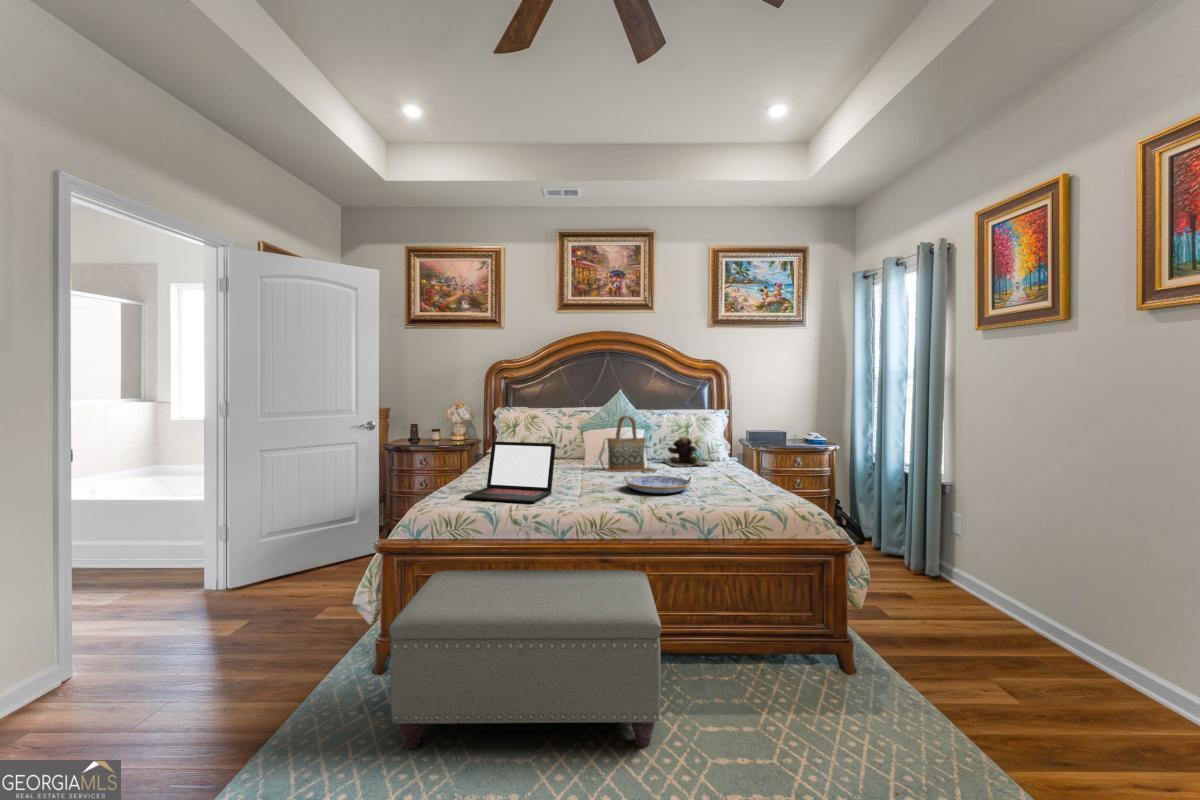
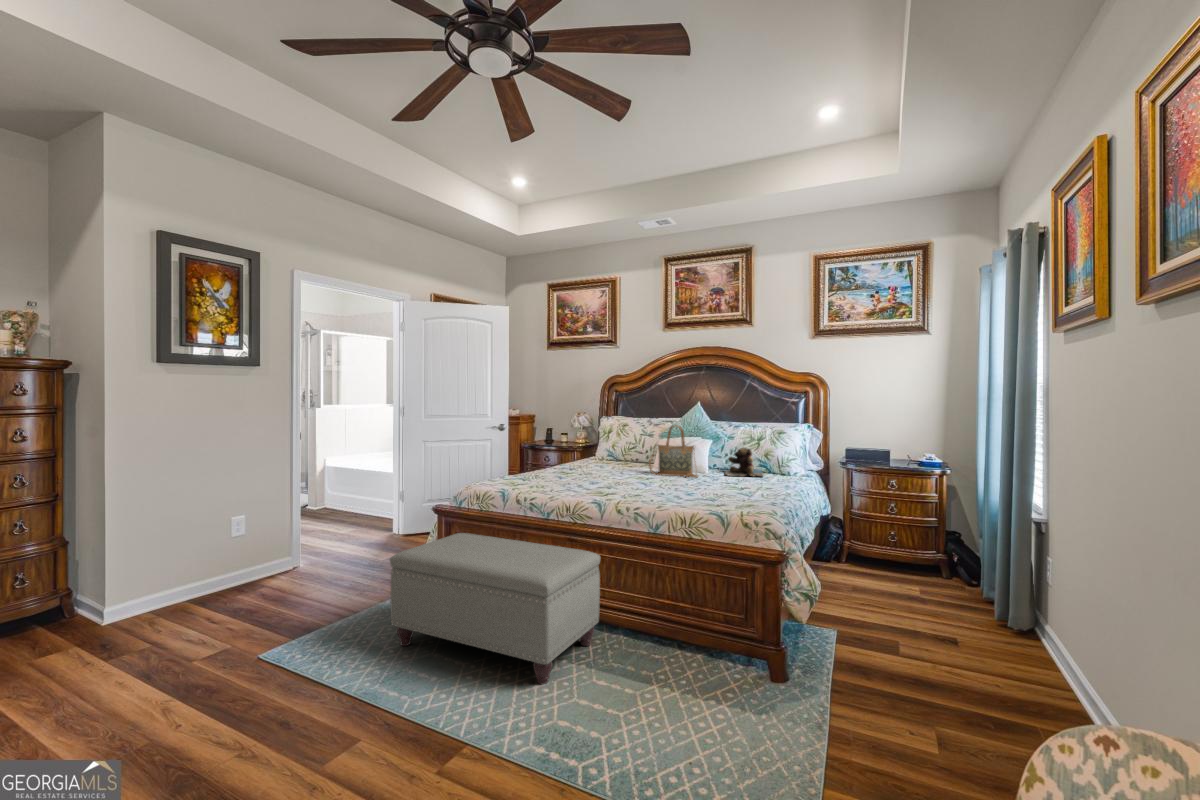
laptop: present [464,442,556,503] -> none [500,441,575,490]
serving tray: present [624,475,693,494] -> none [631,476,690,494]

